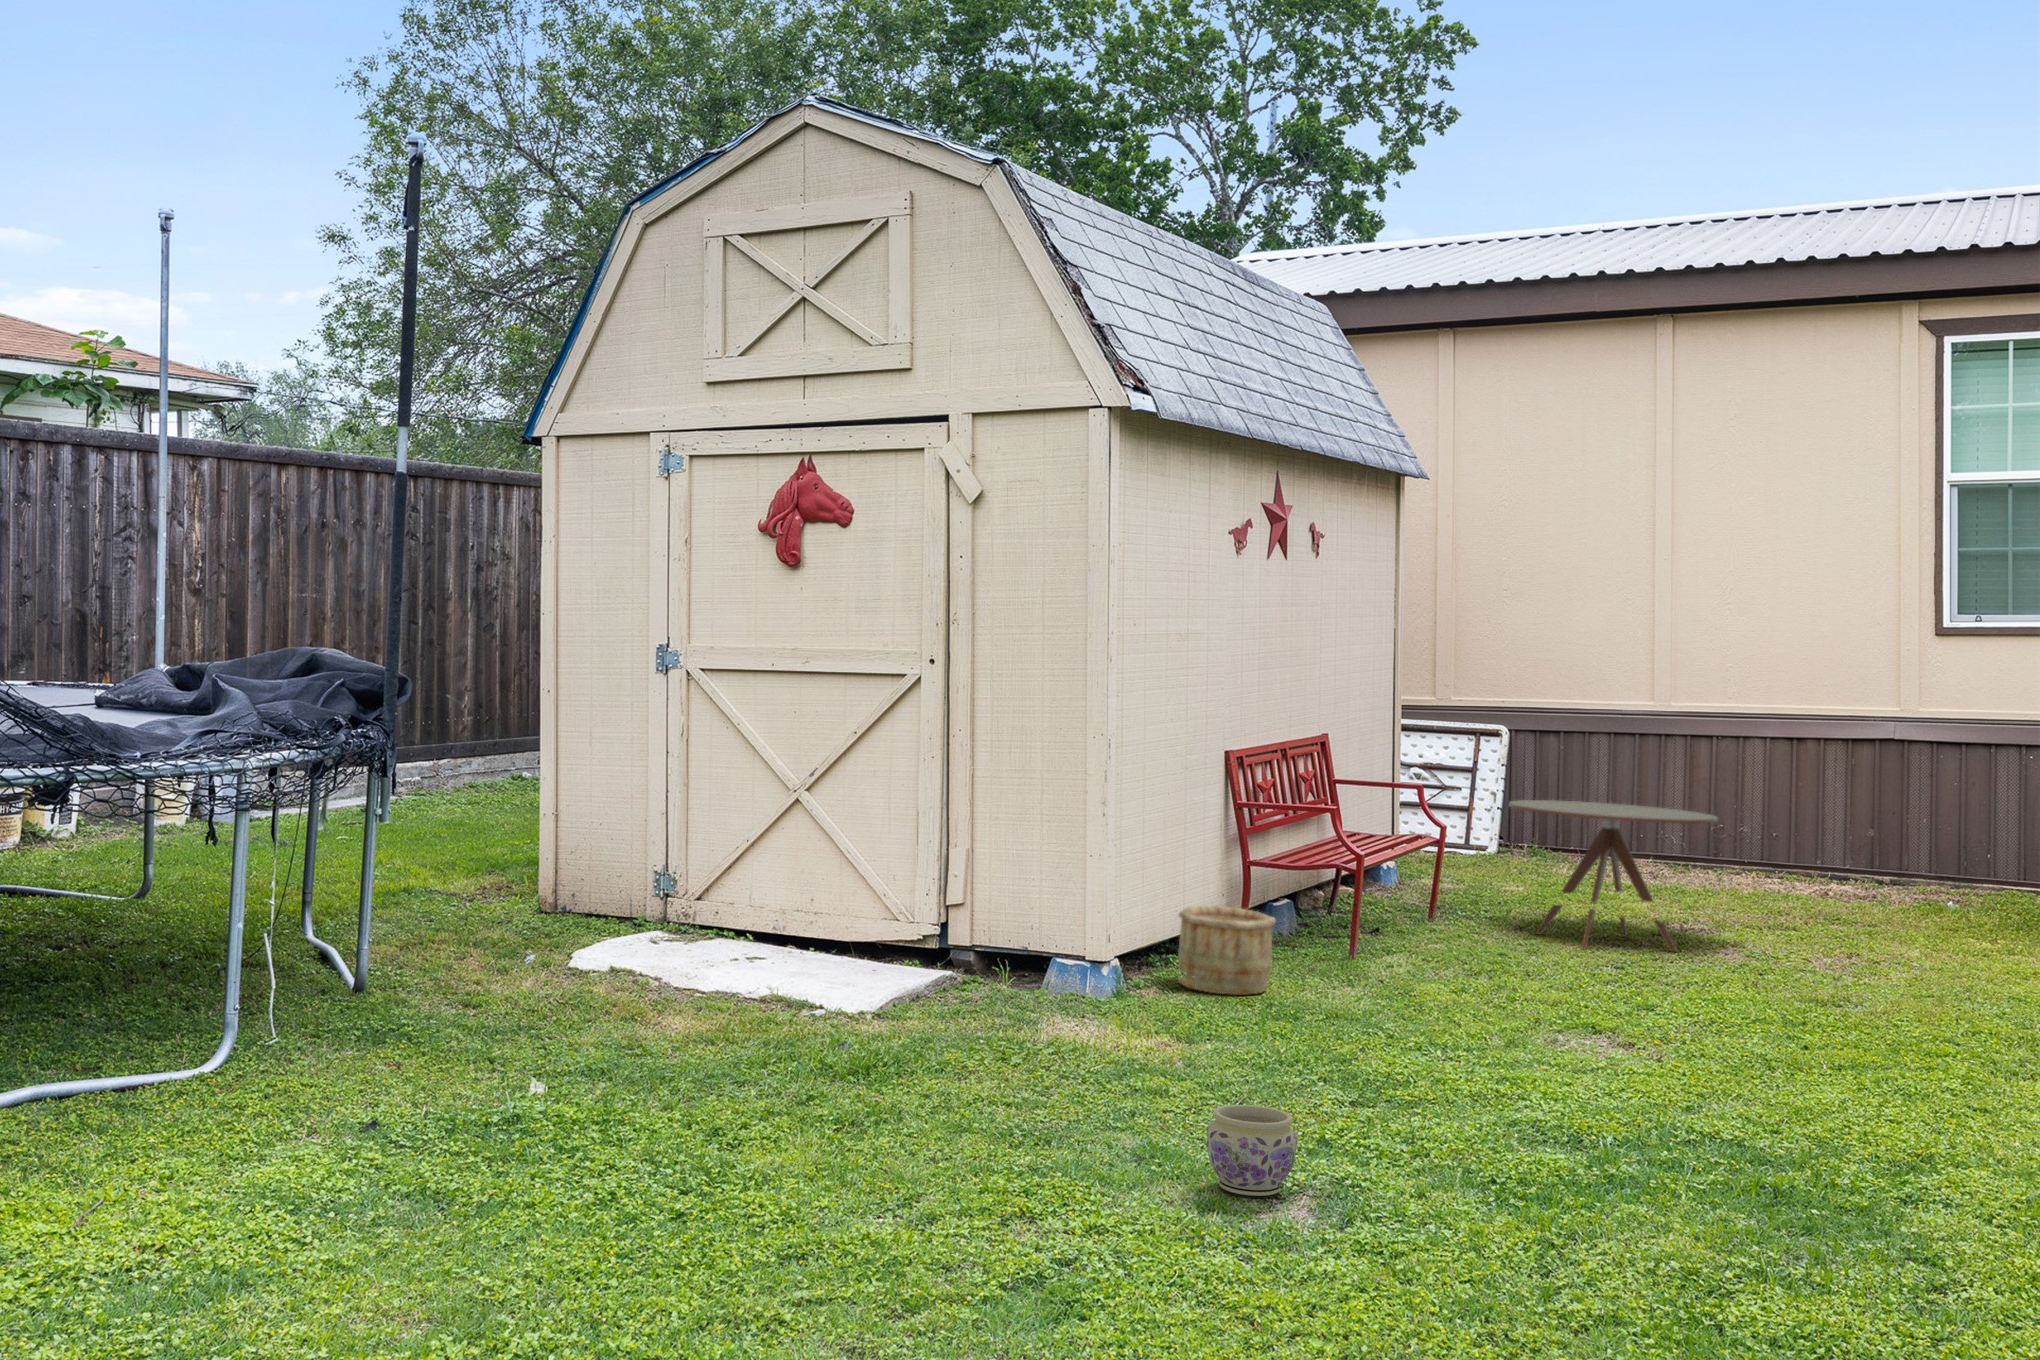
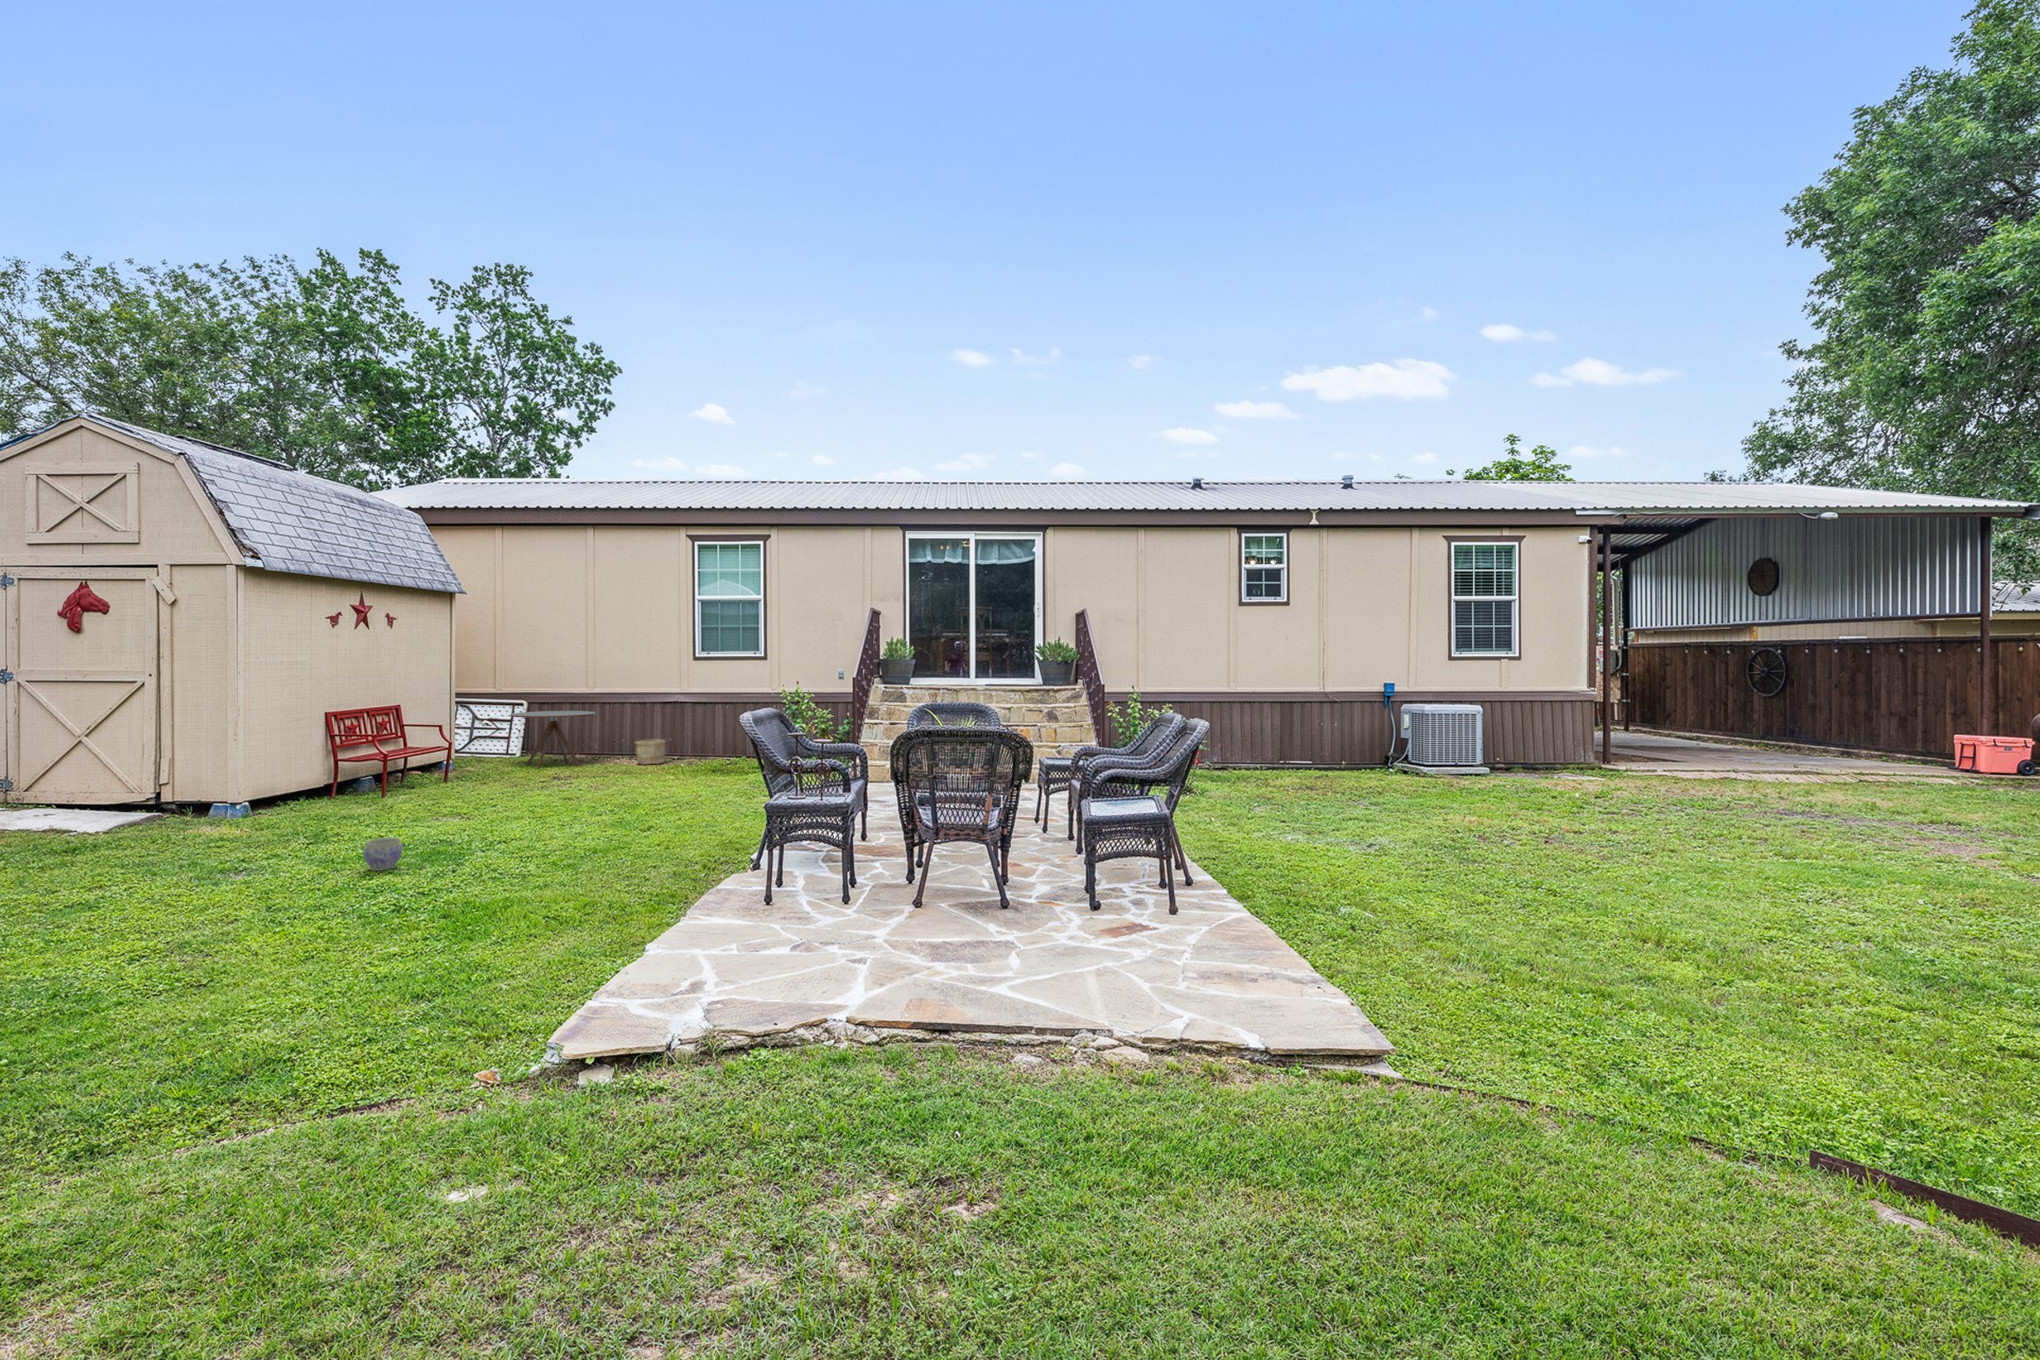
wooden bucket: present [1178,906,1276,995] -> present [636,739,665,764]
planter: present [1207,1105,1298,1198] -> present [363,838,403,871]

